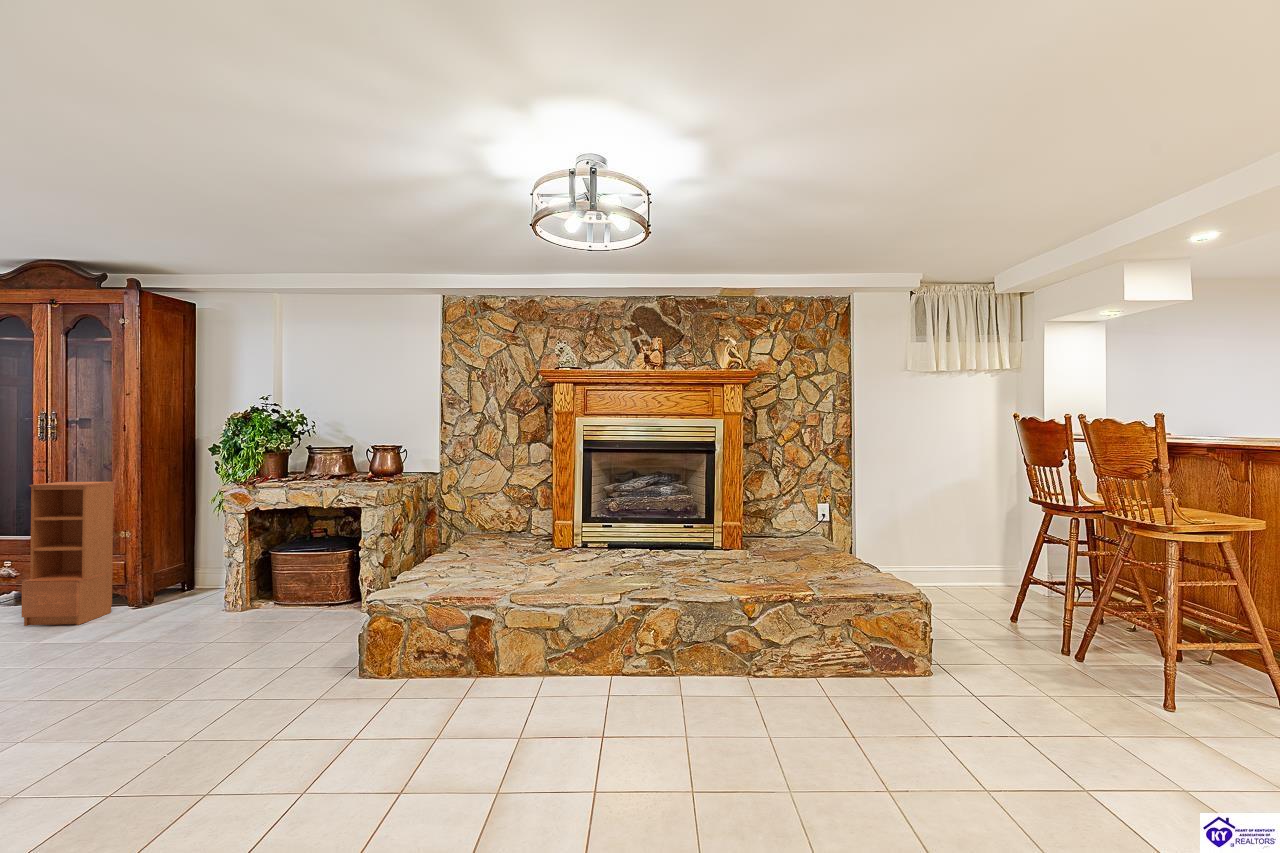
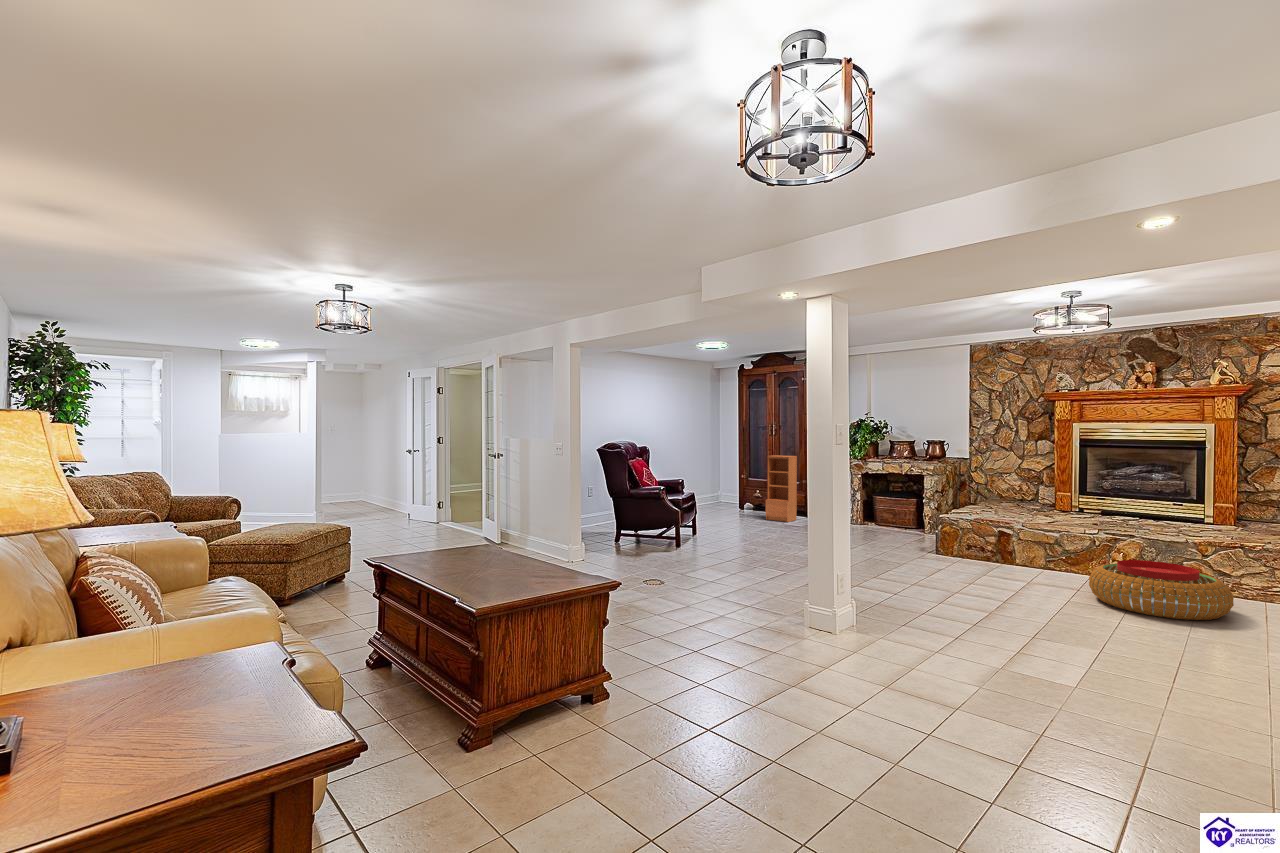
pouf: none [626,663,838,811] -> present [1089,560,1234,620]

